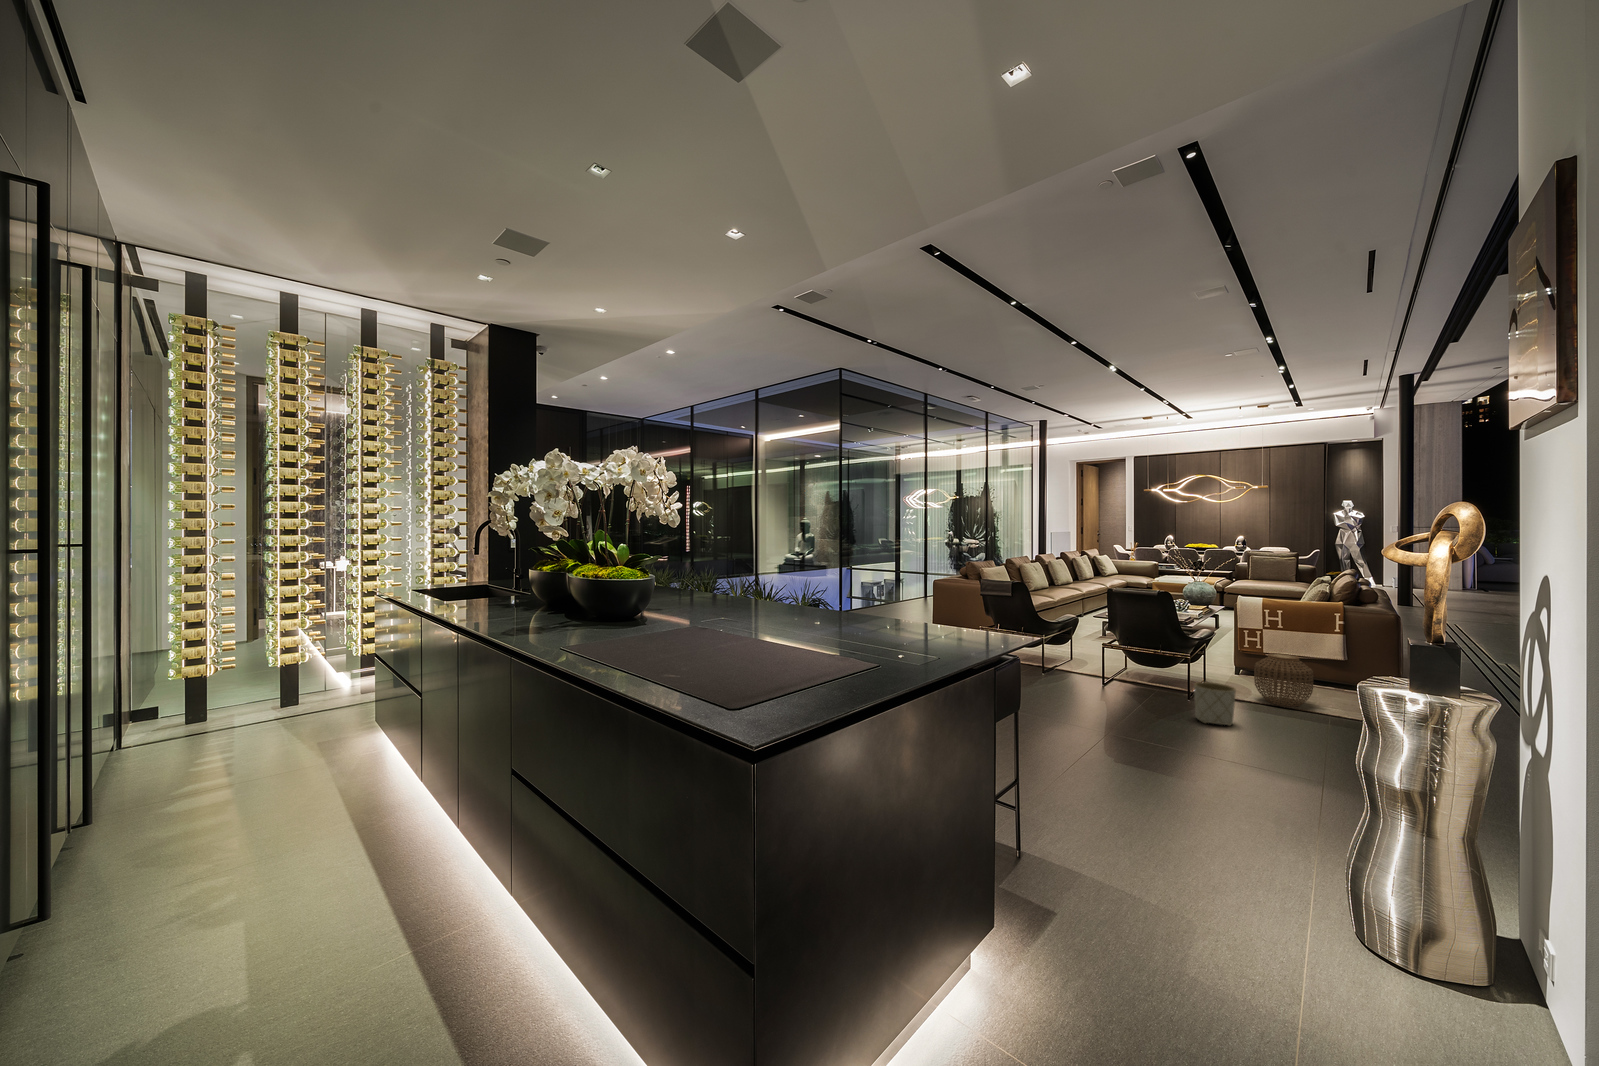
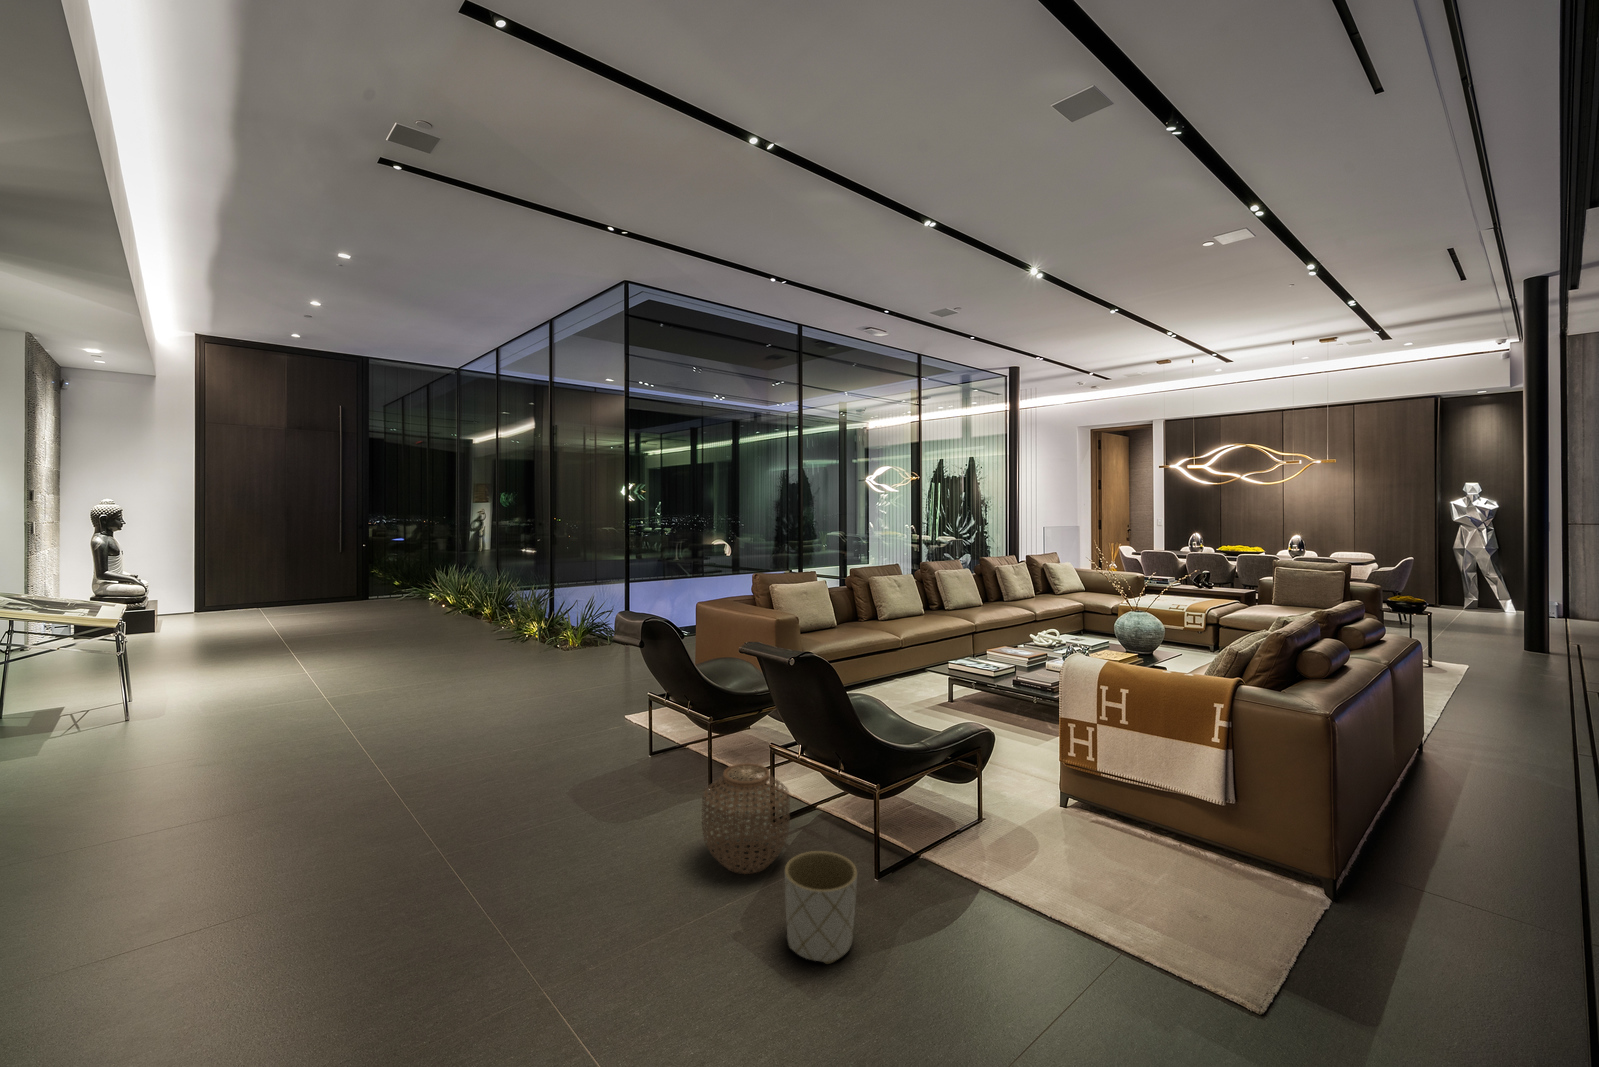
woven basket: present [1254,653,1313,707] -> present [702,763,790,874]

